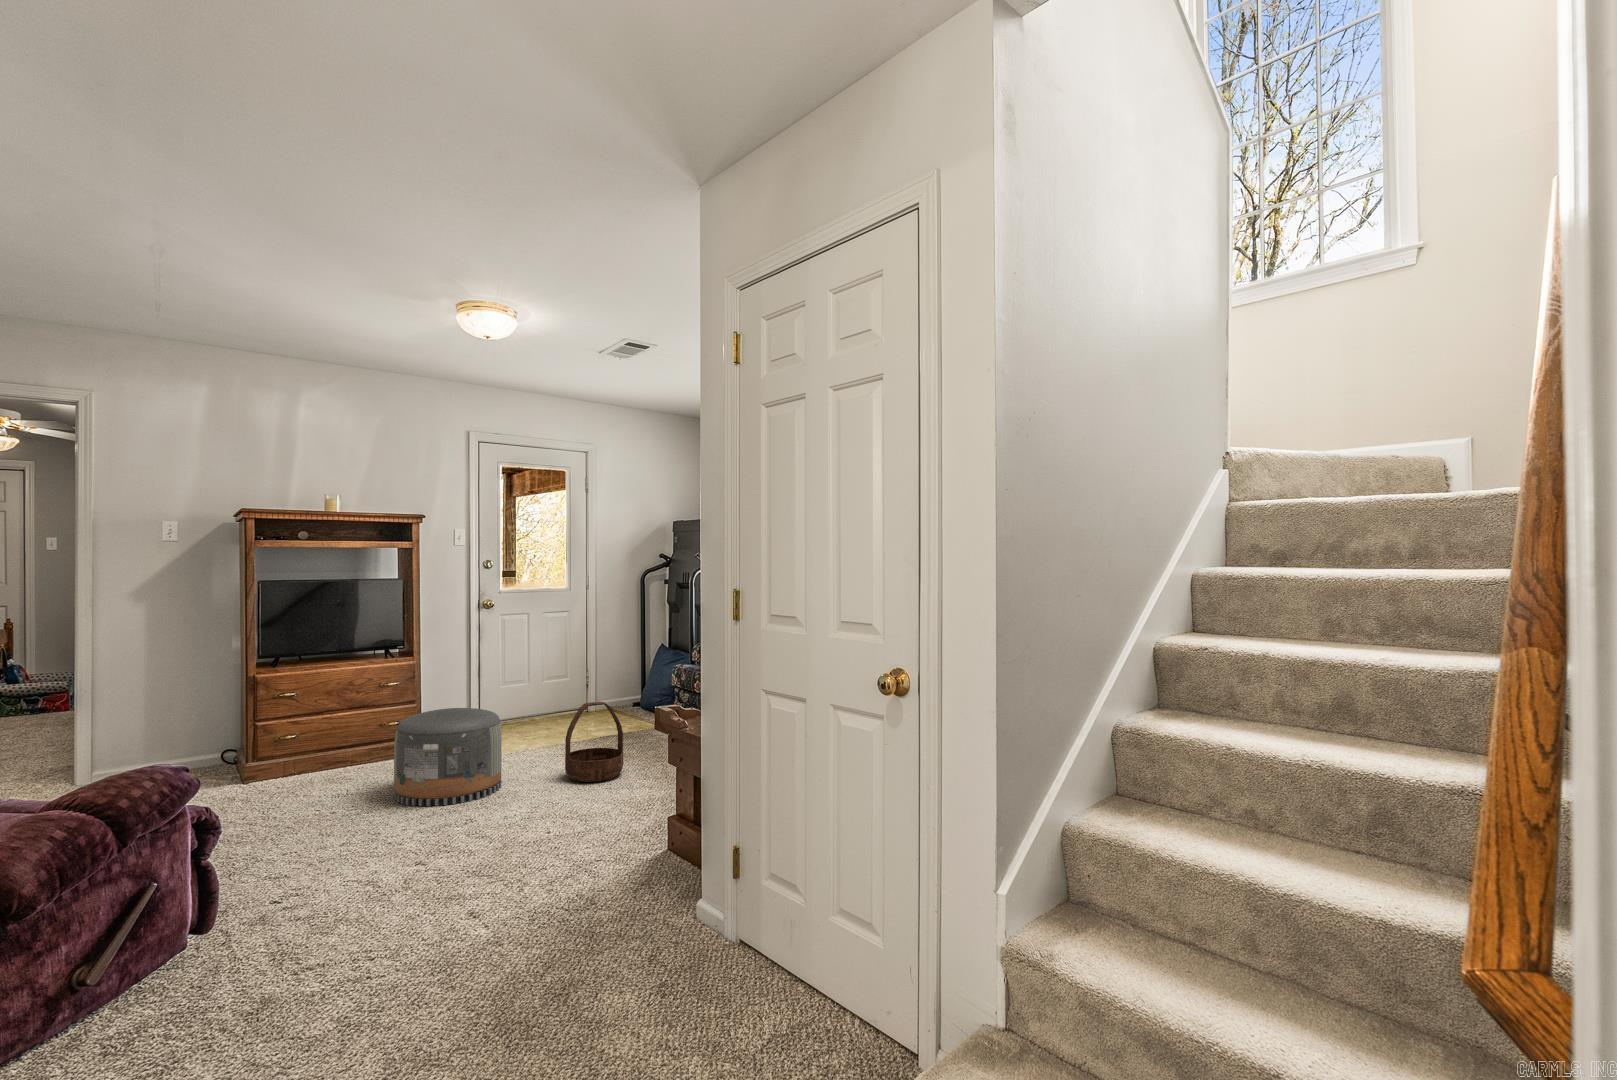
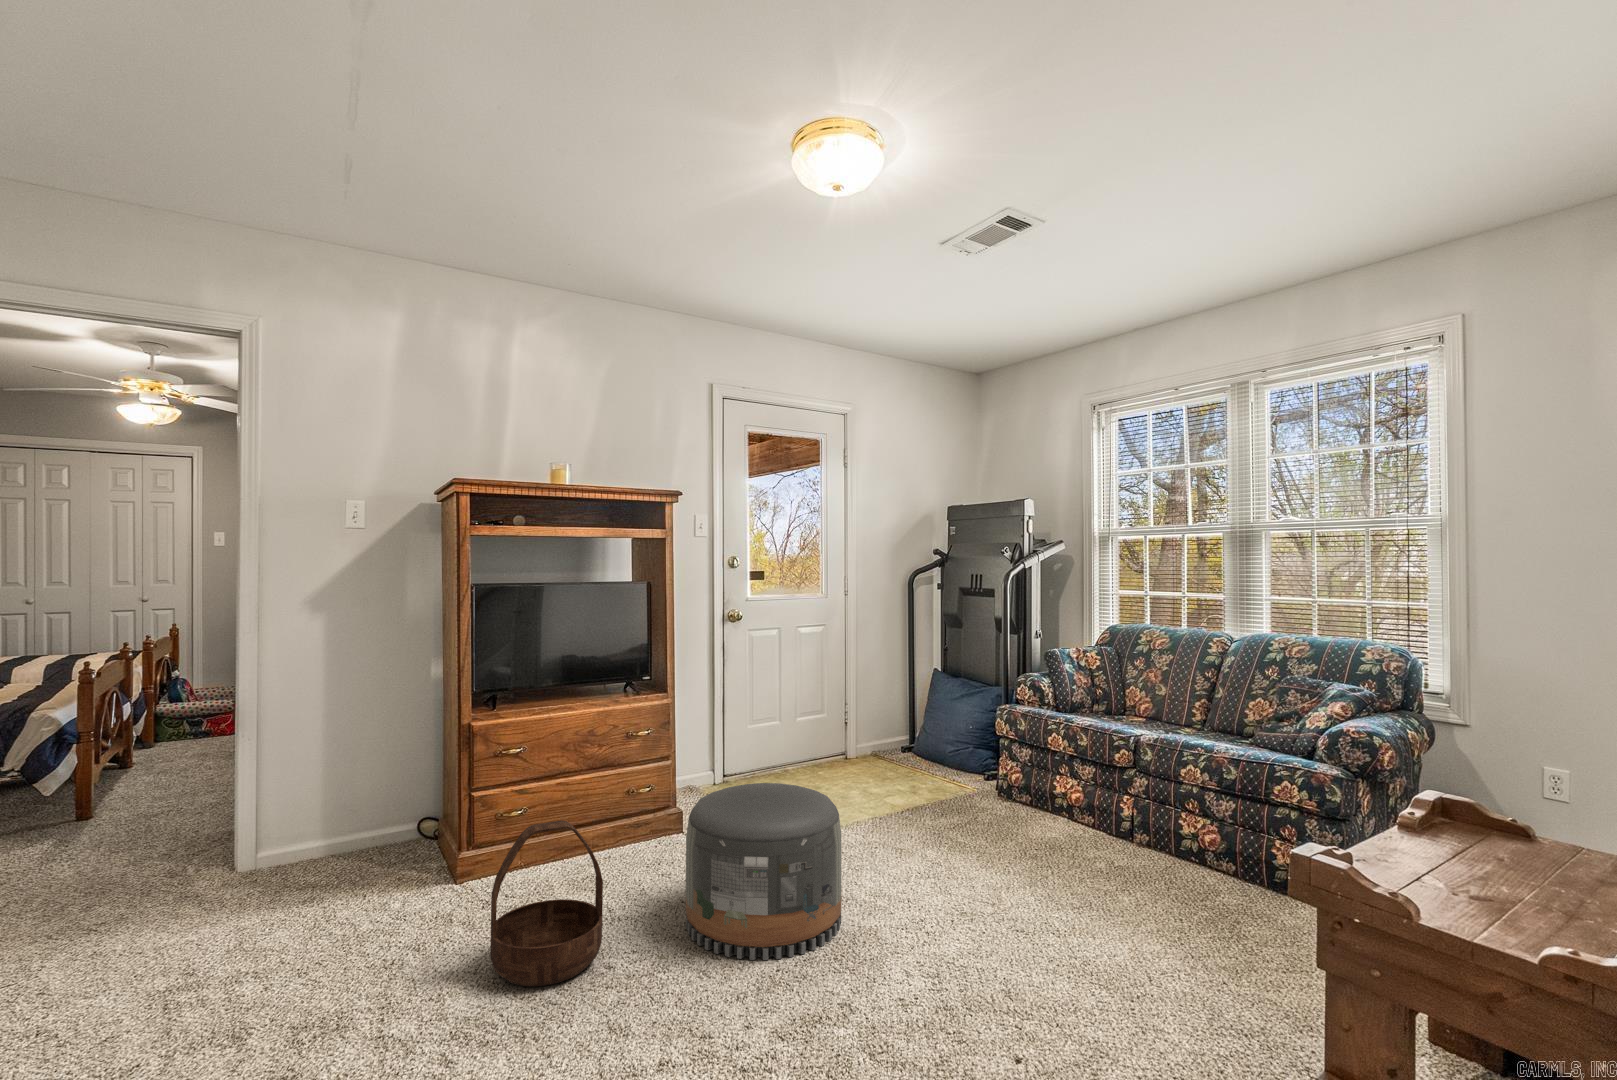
basket: present [565,702,623,782] -> present [490,820,603,986]

